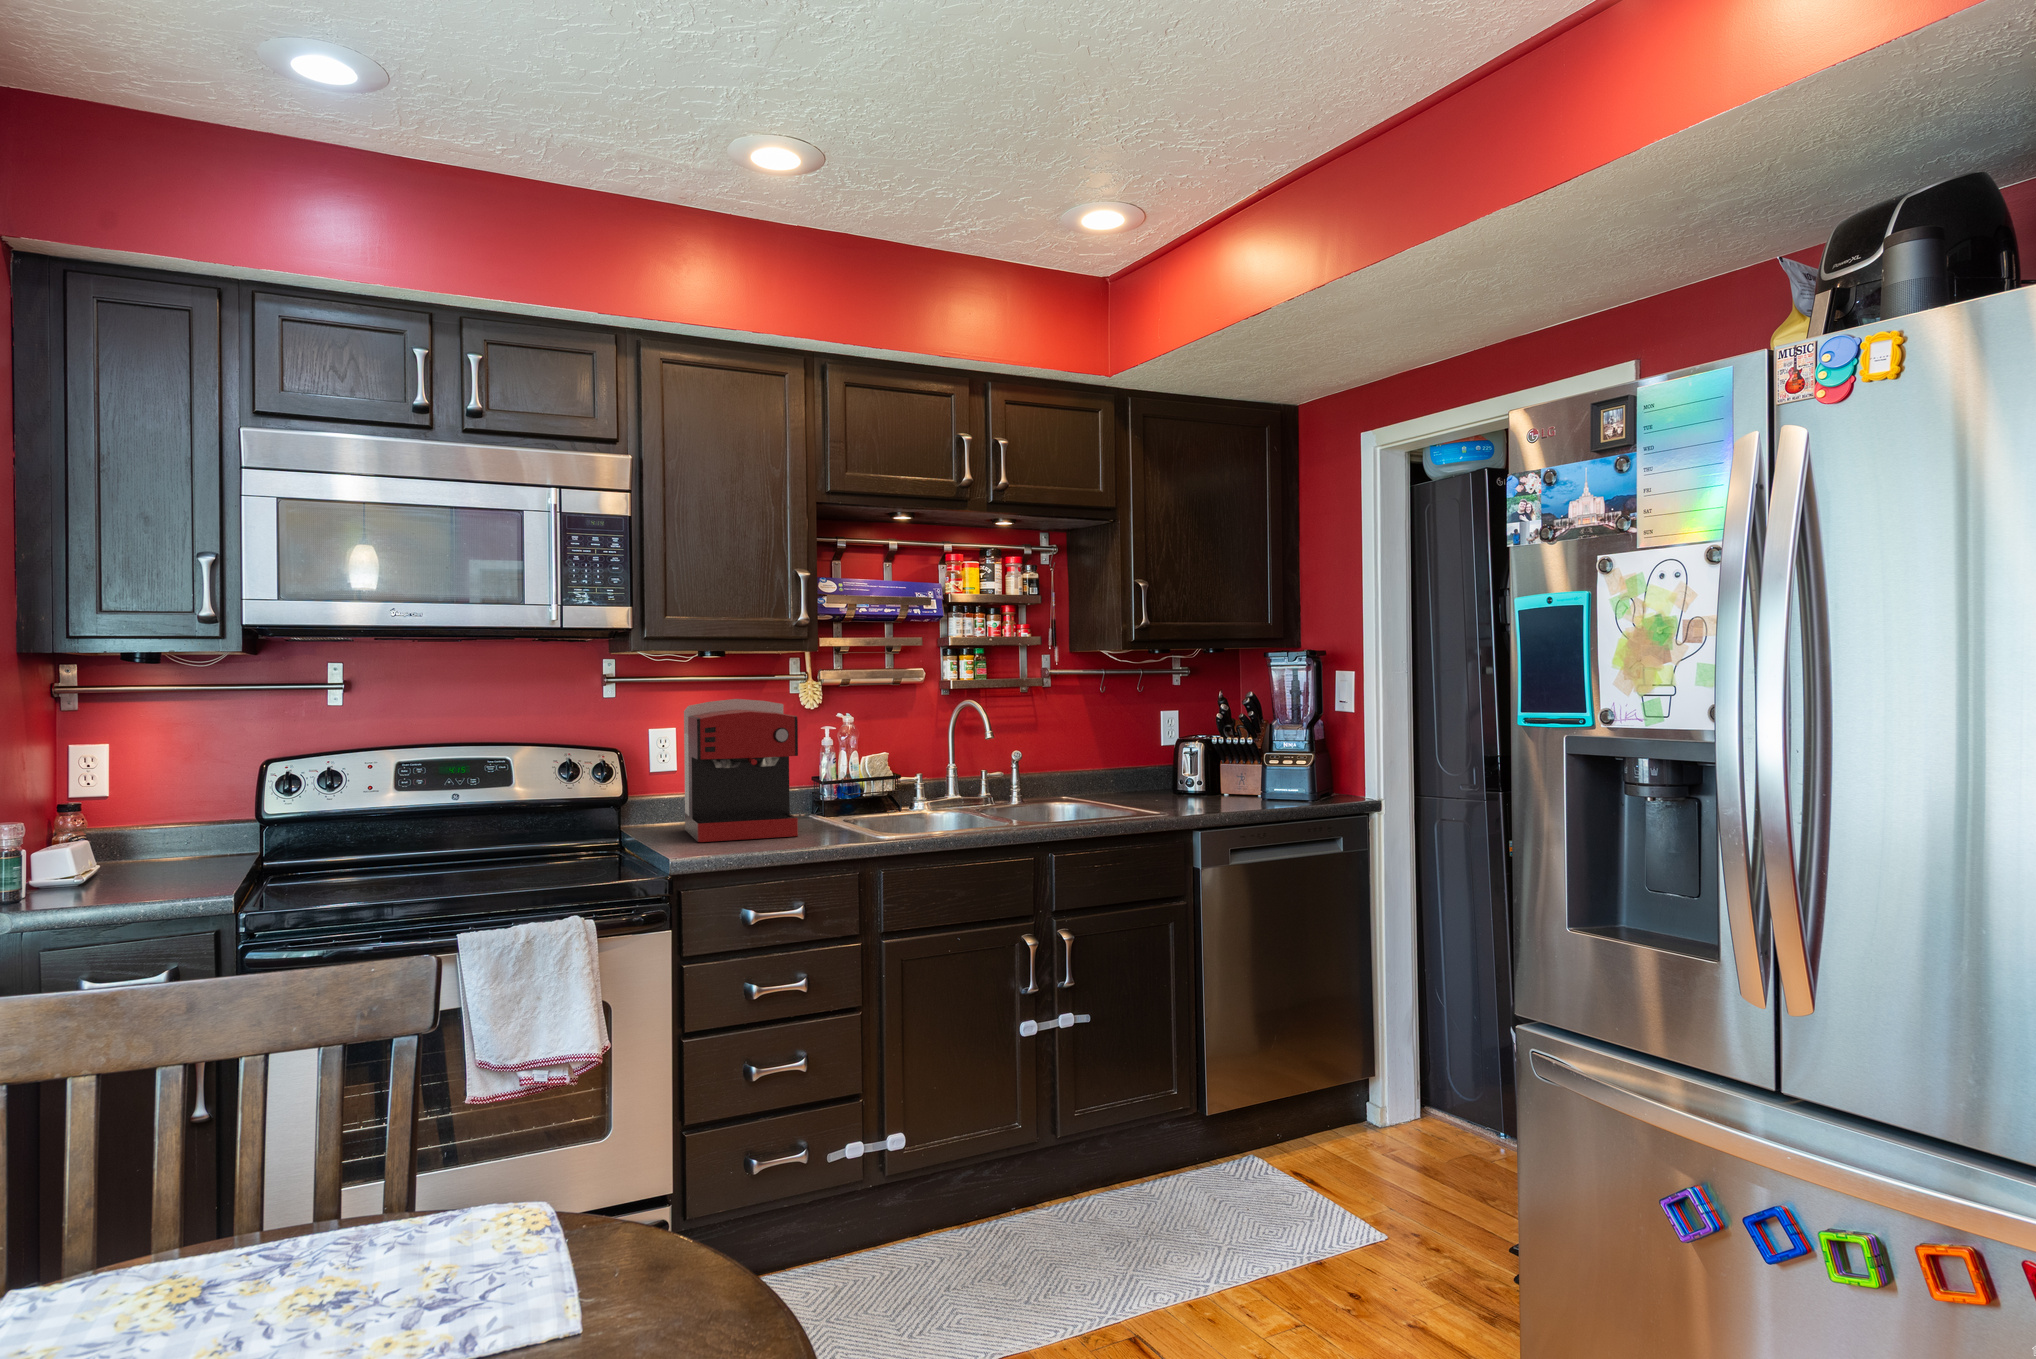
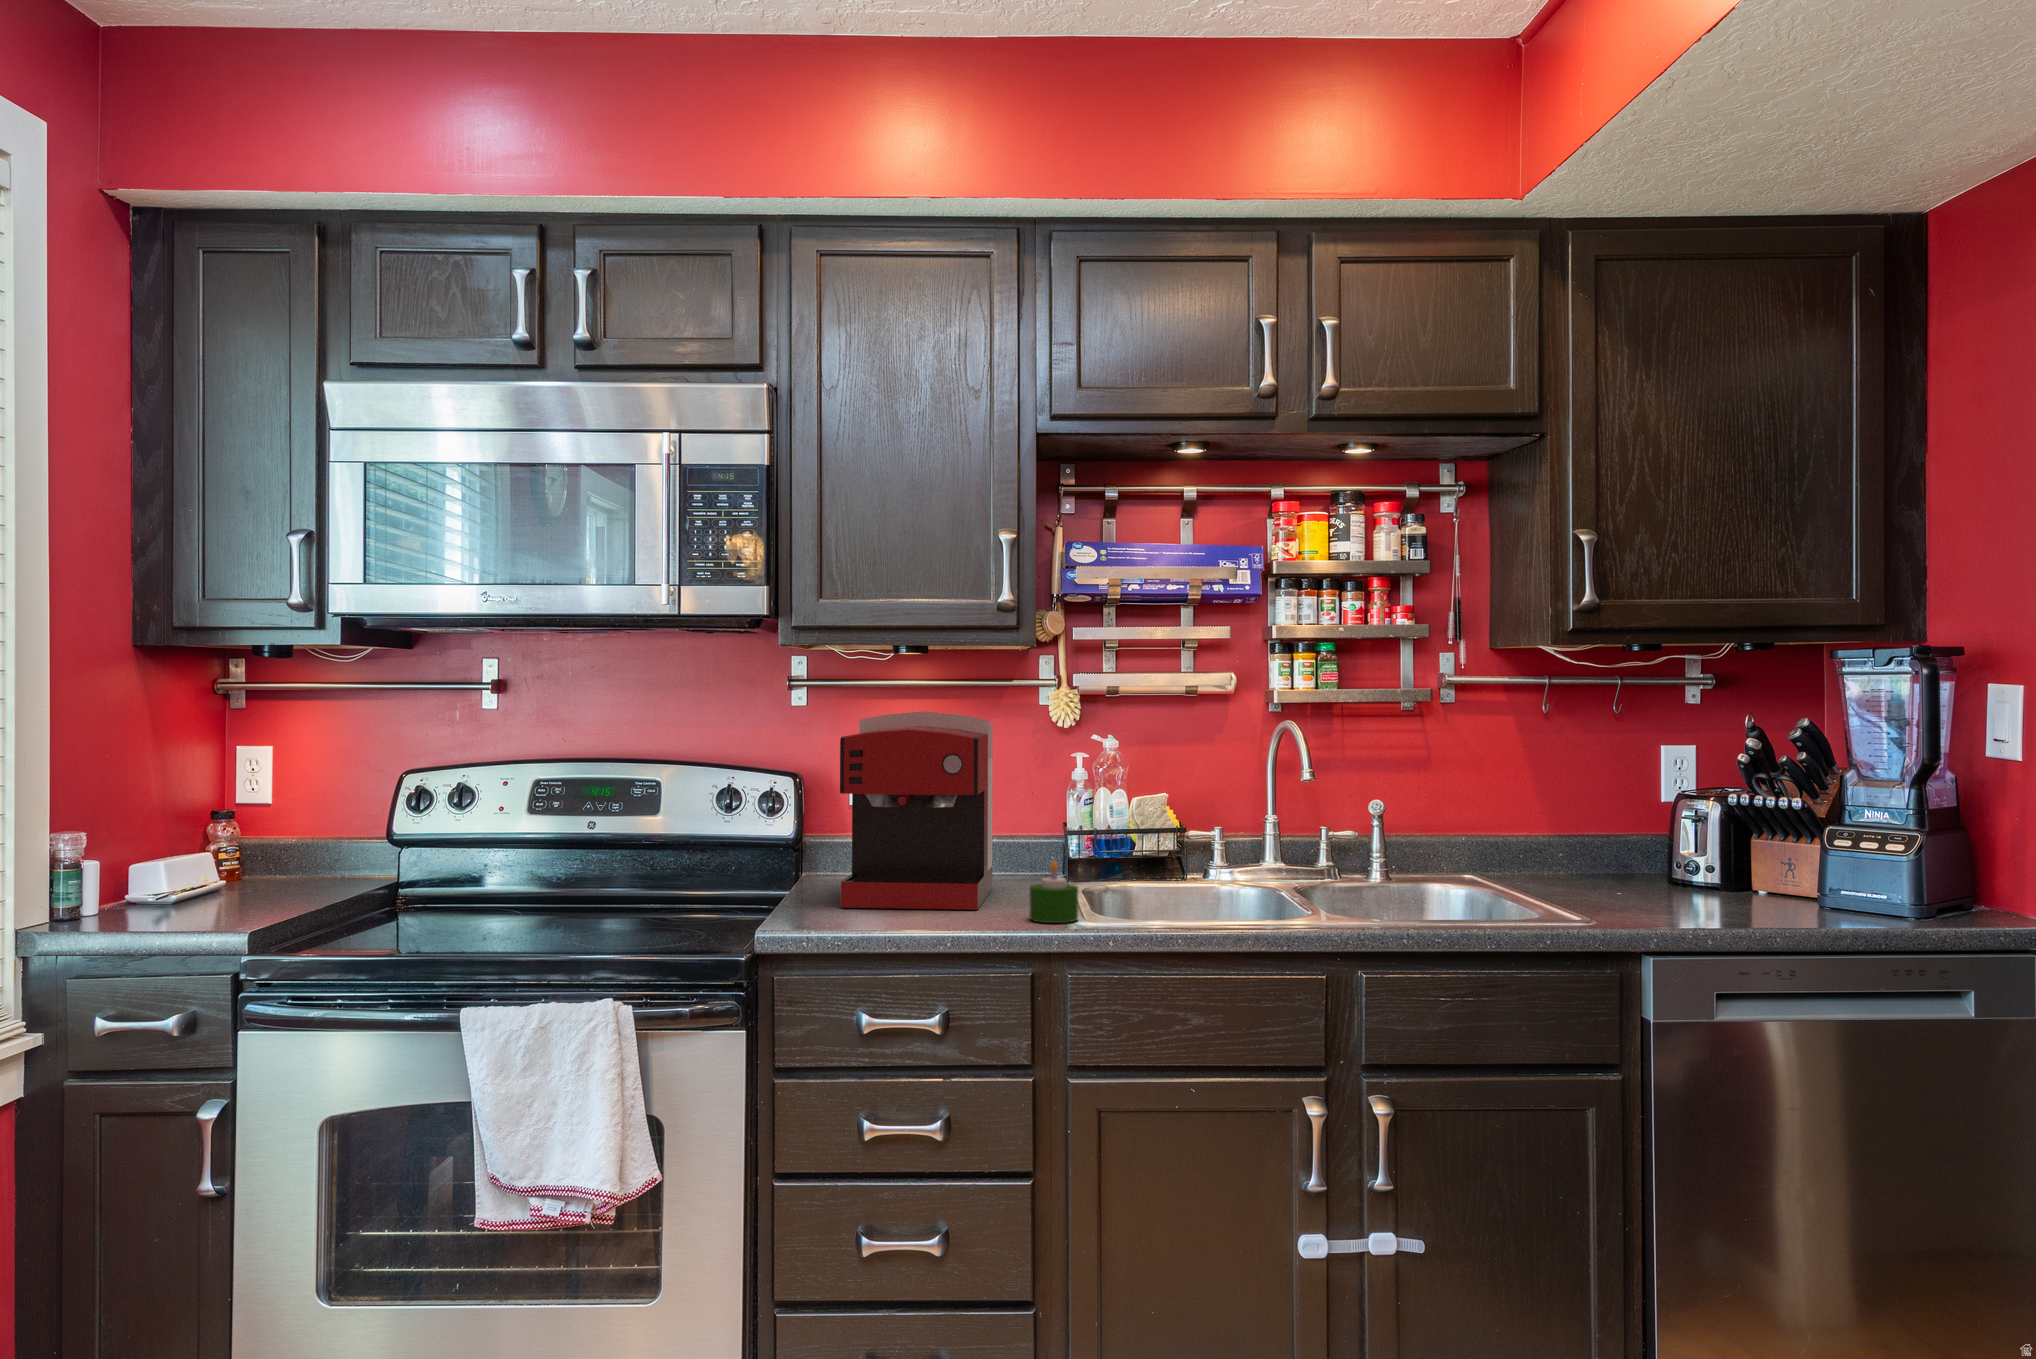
candle: none [844,797,878,839] -> present [1030,861,1078,923]

